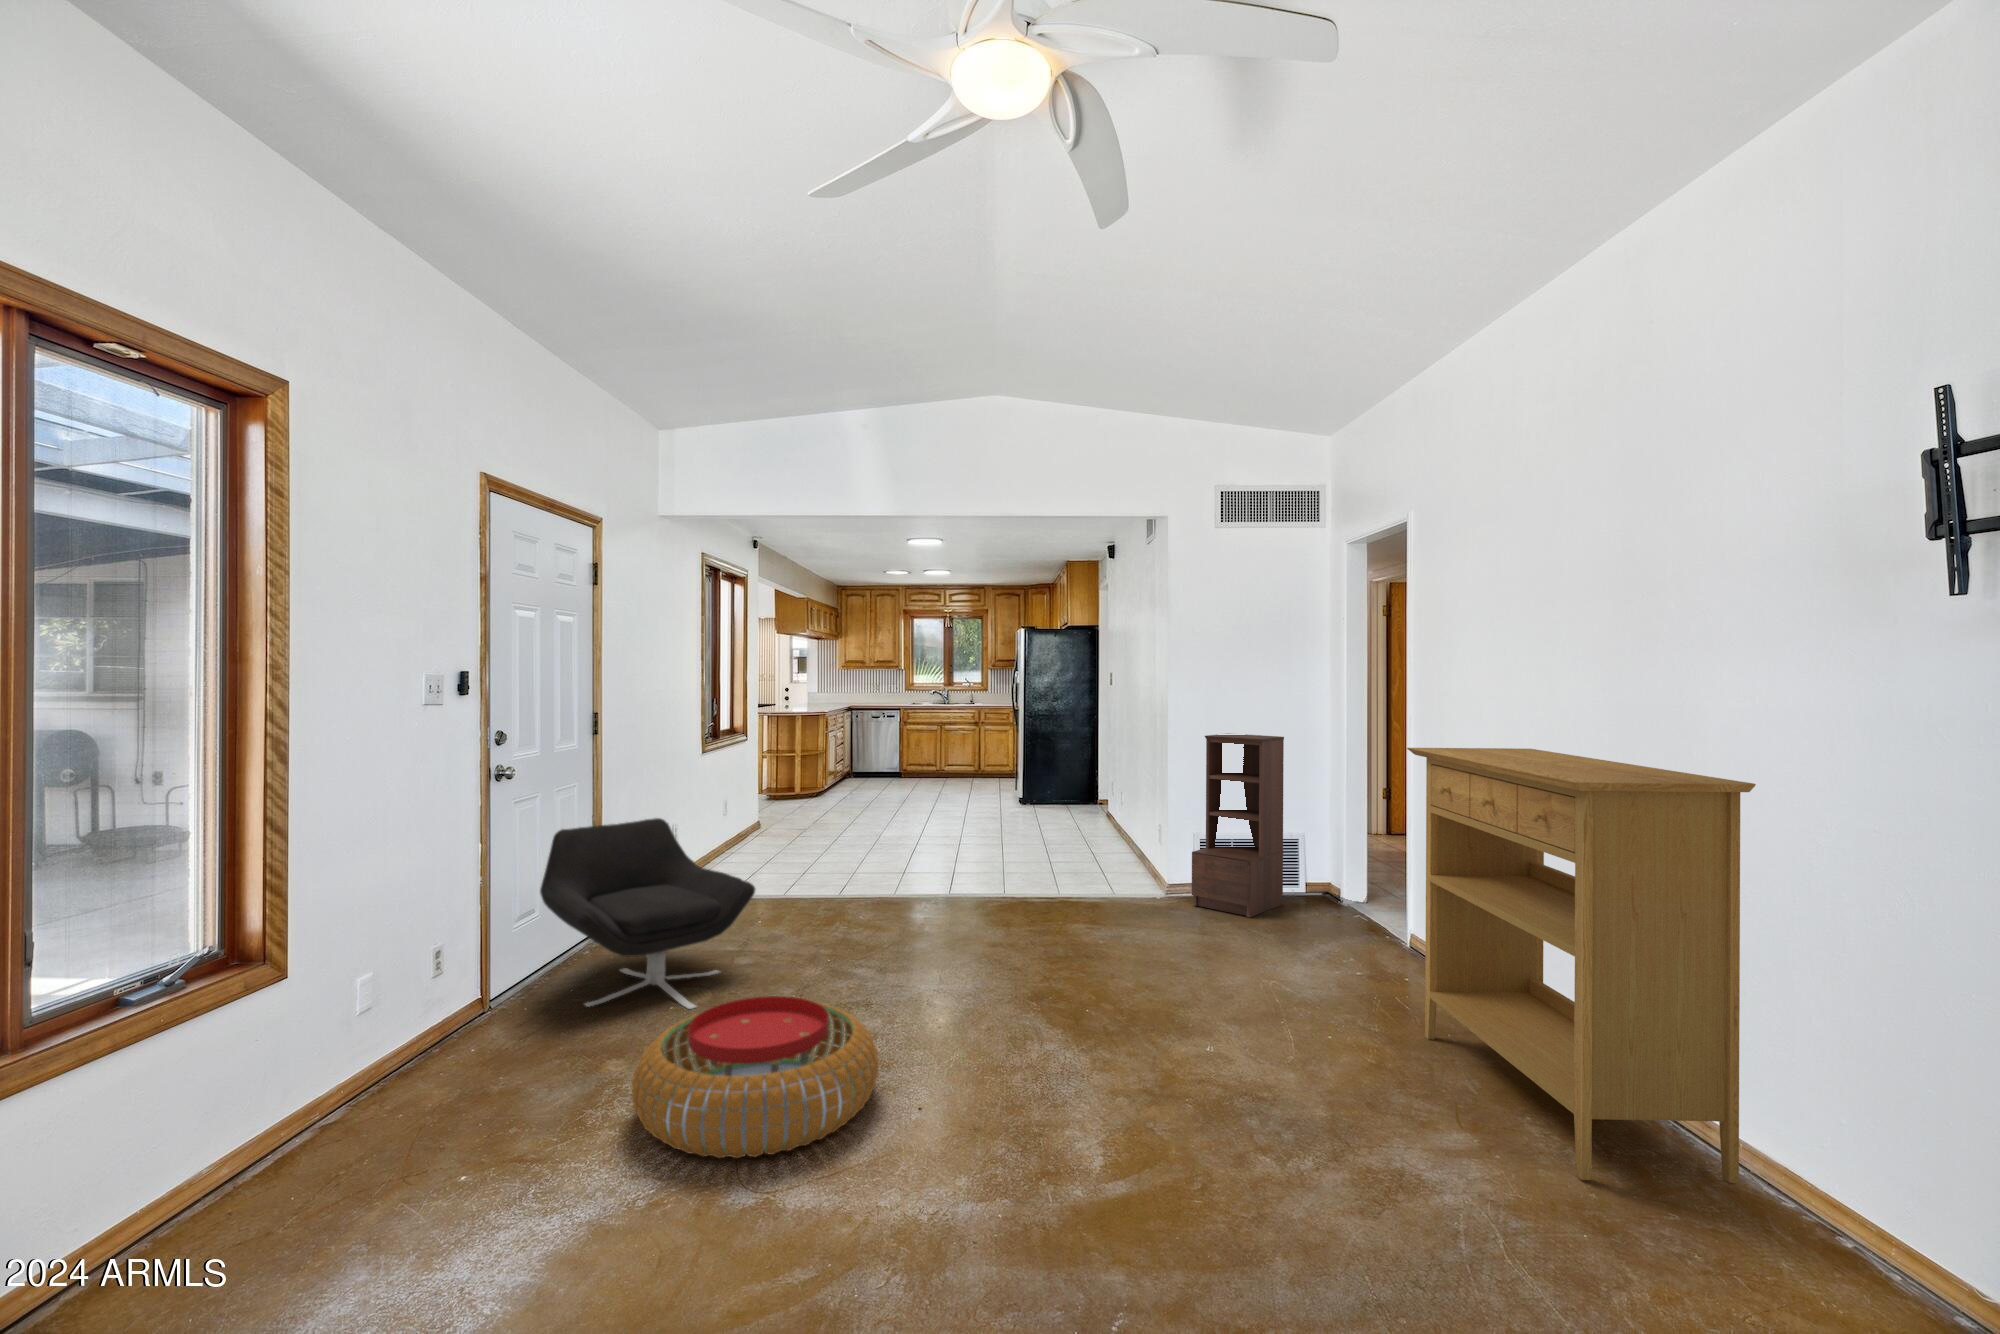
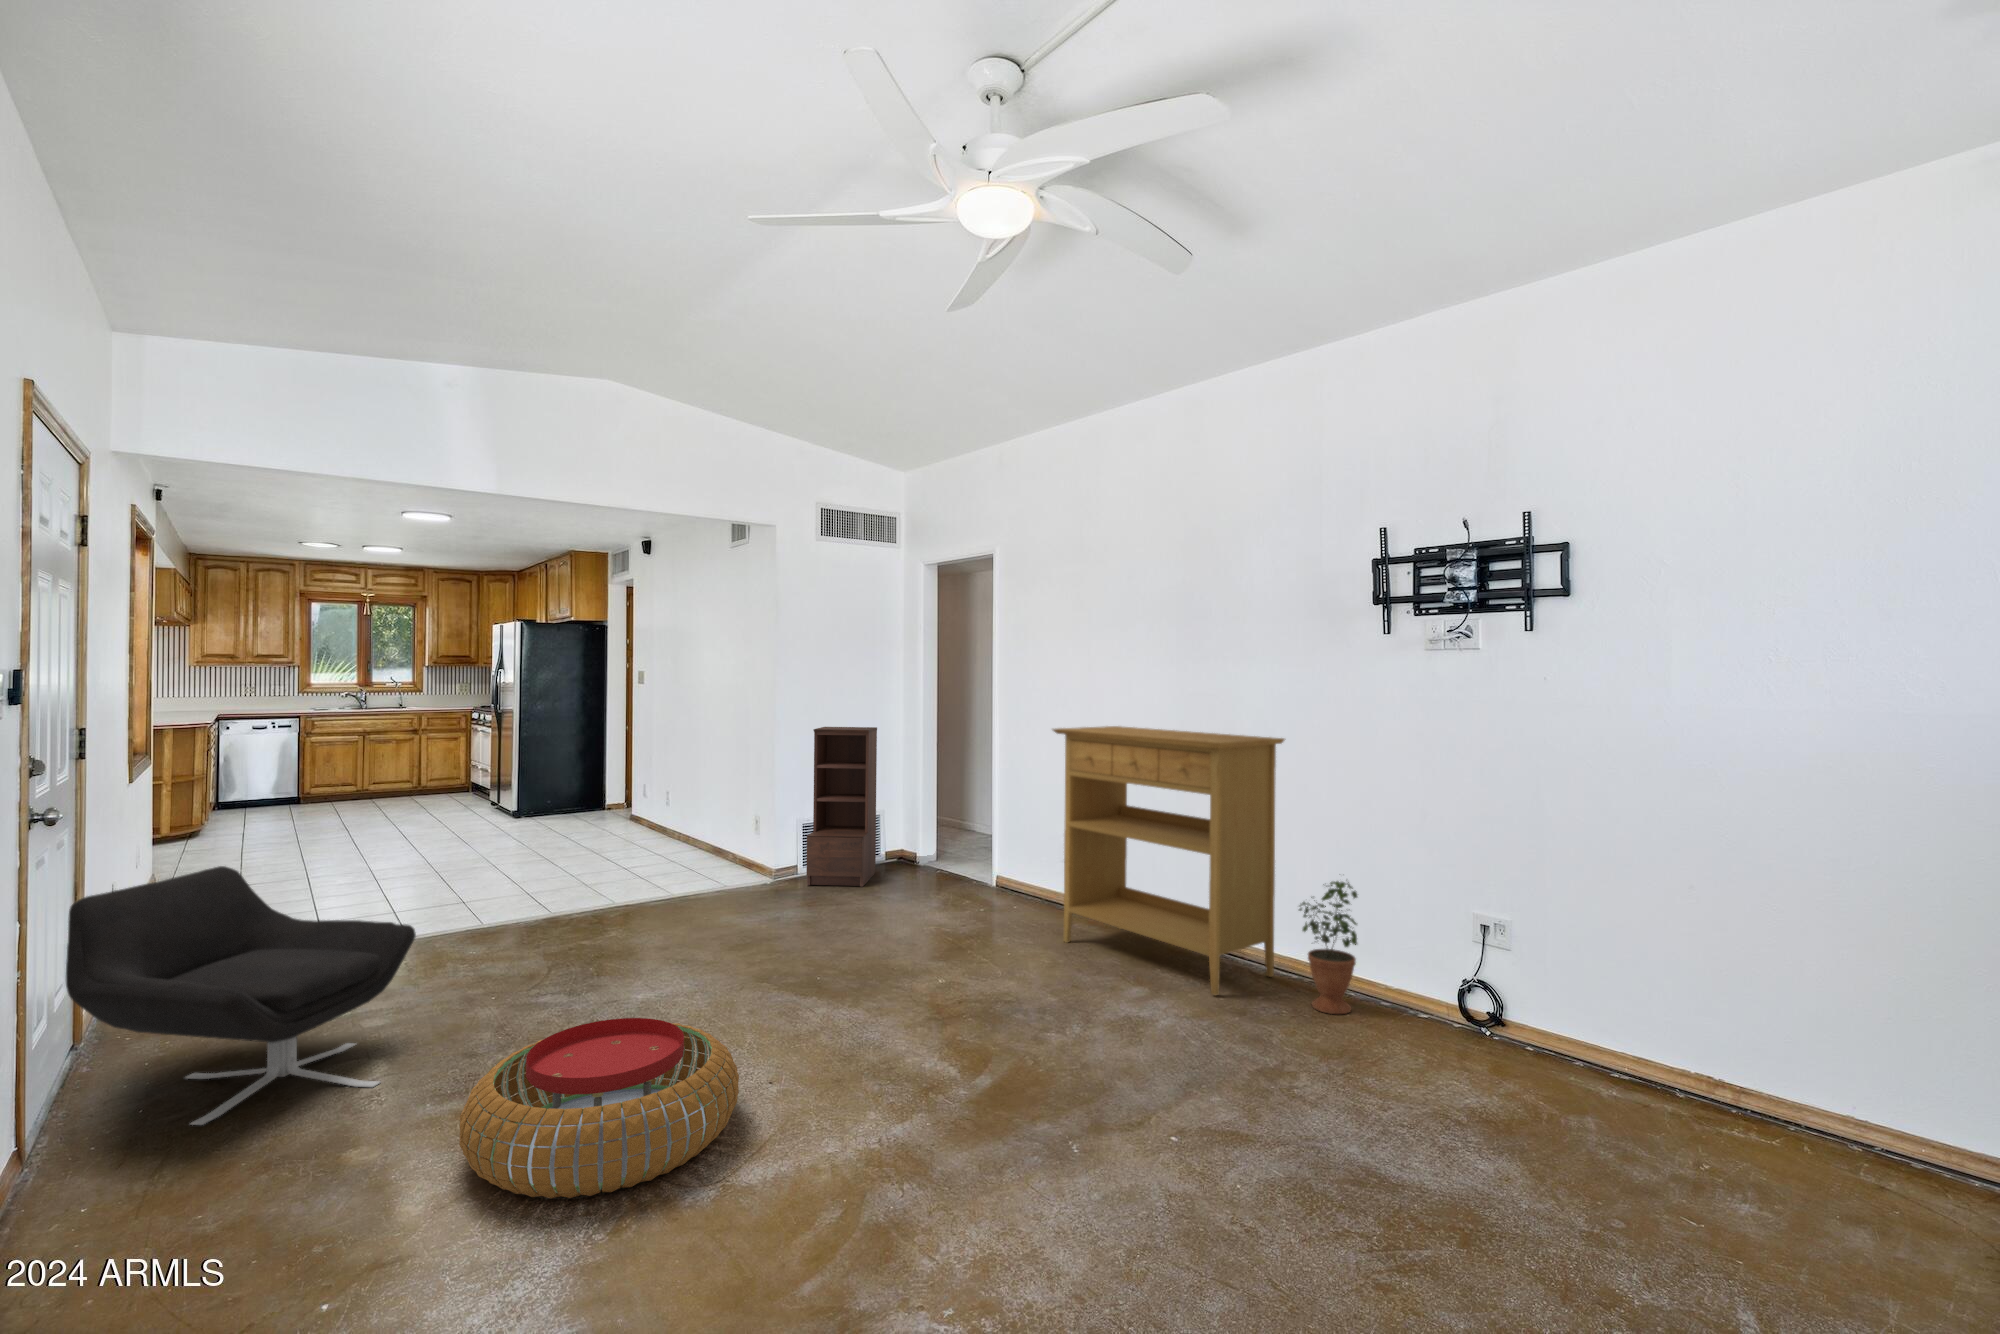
potted plant: none [1736,1037,1879,1297] -> present [1299,881,1357,1014]

